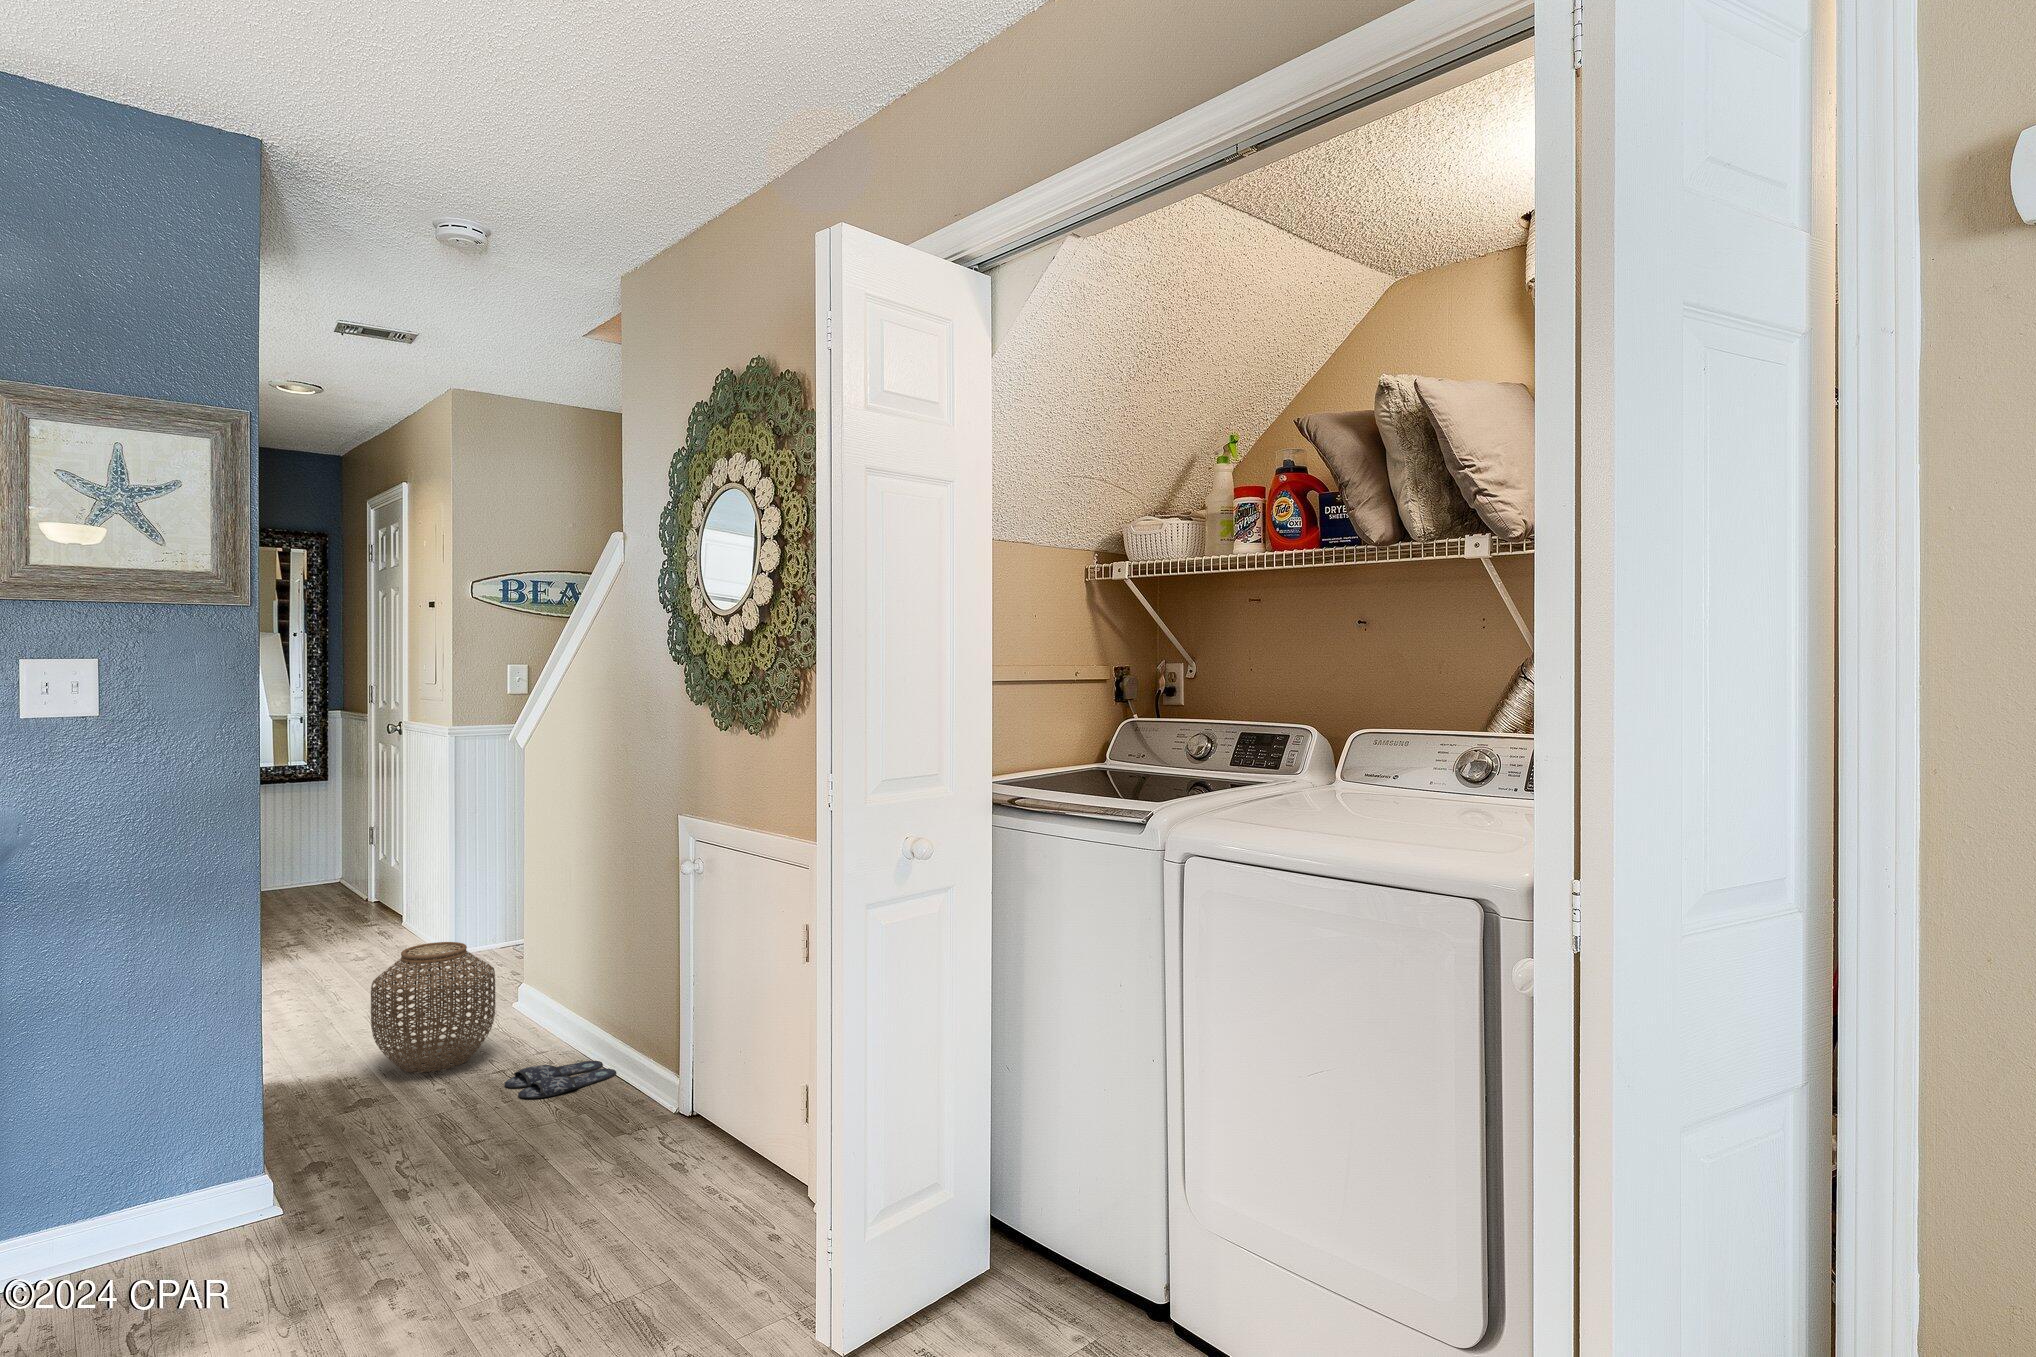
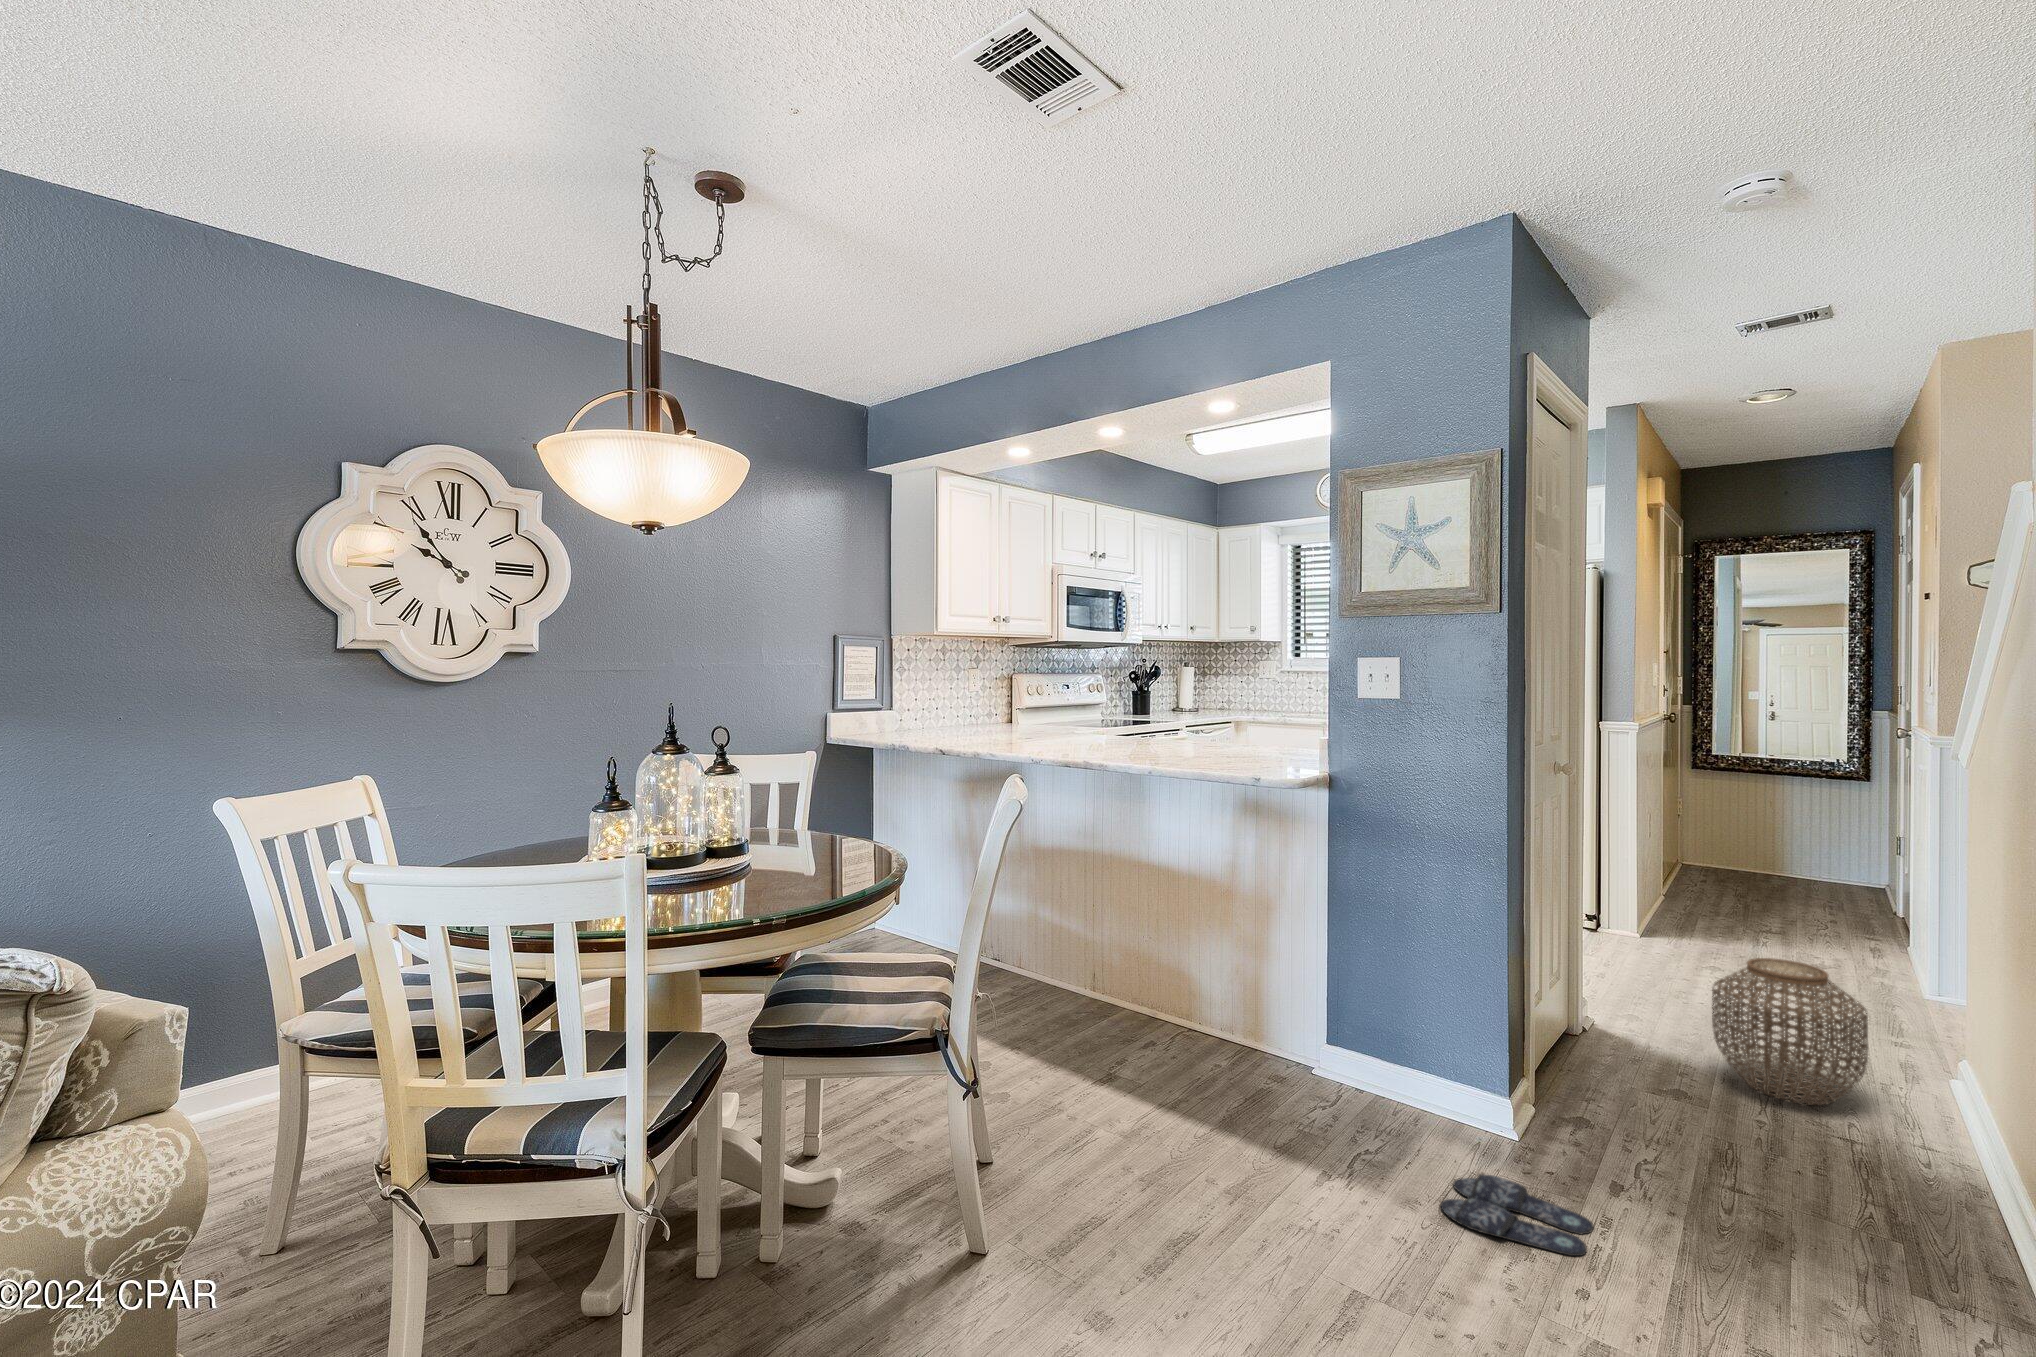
slippers: present [505,1061,616,1098] -> present [1441,1174,1594,1256]

